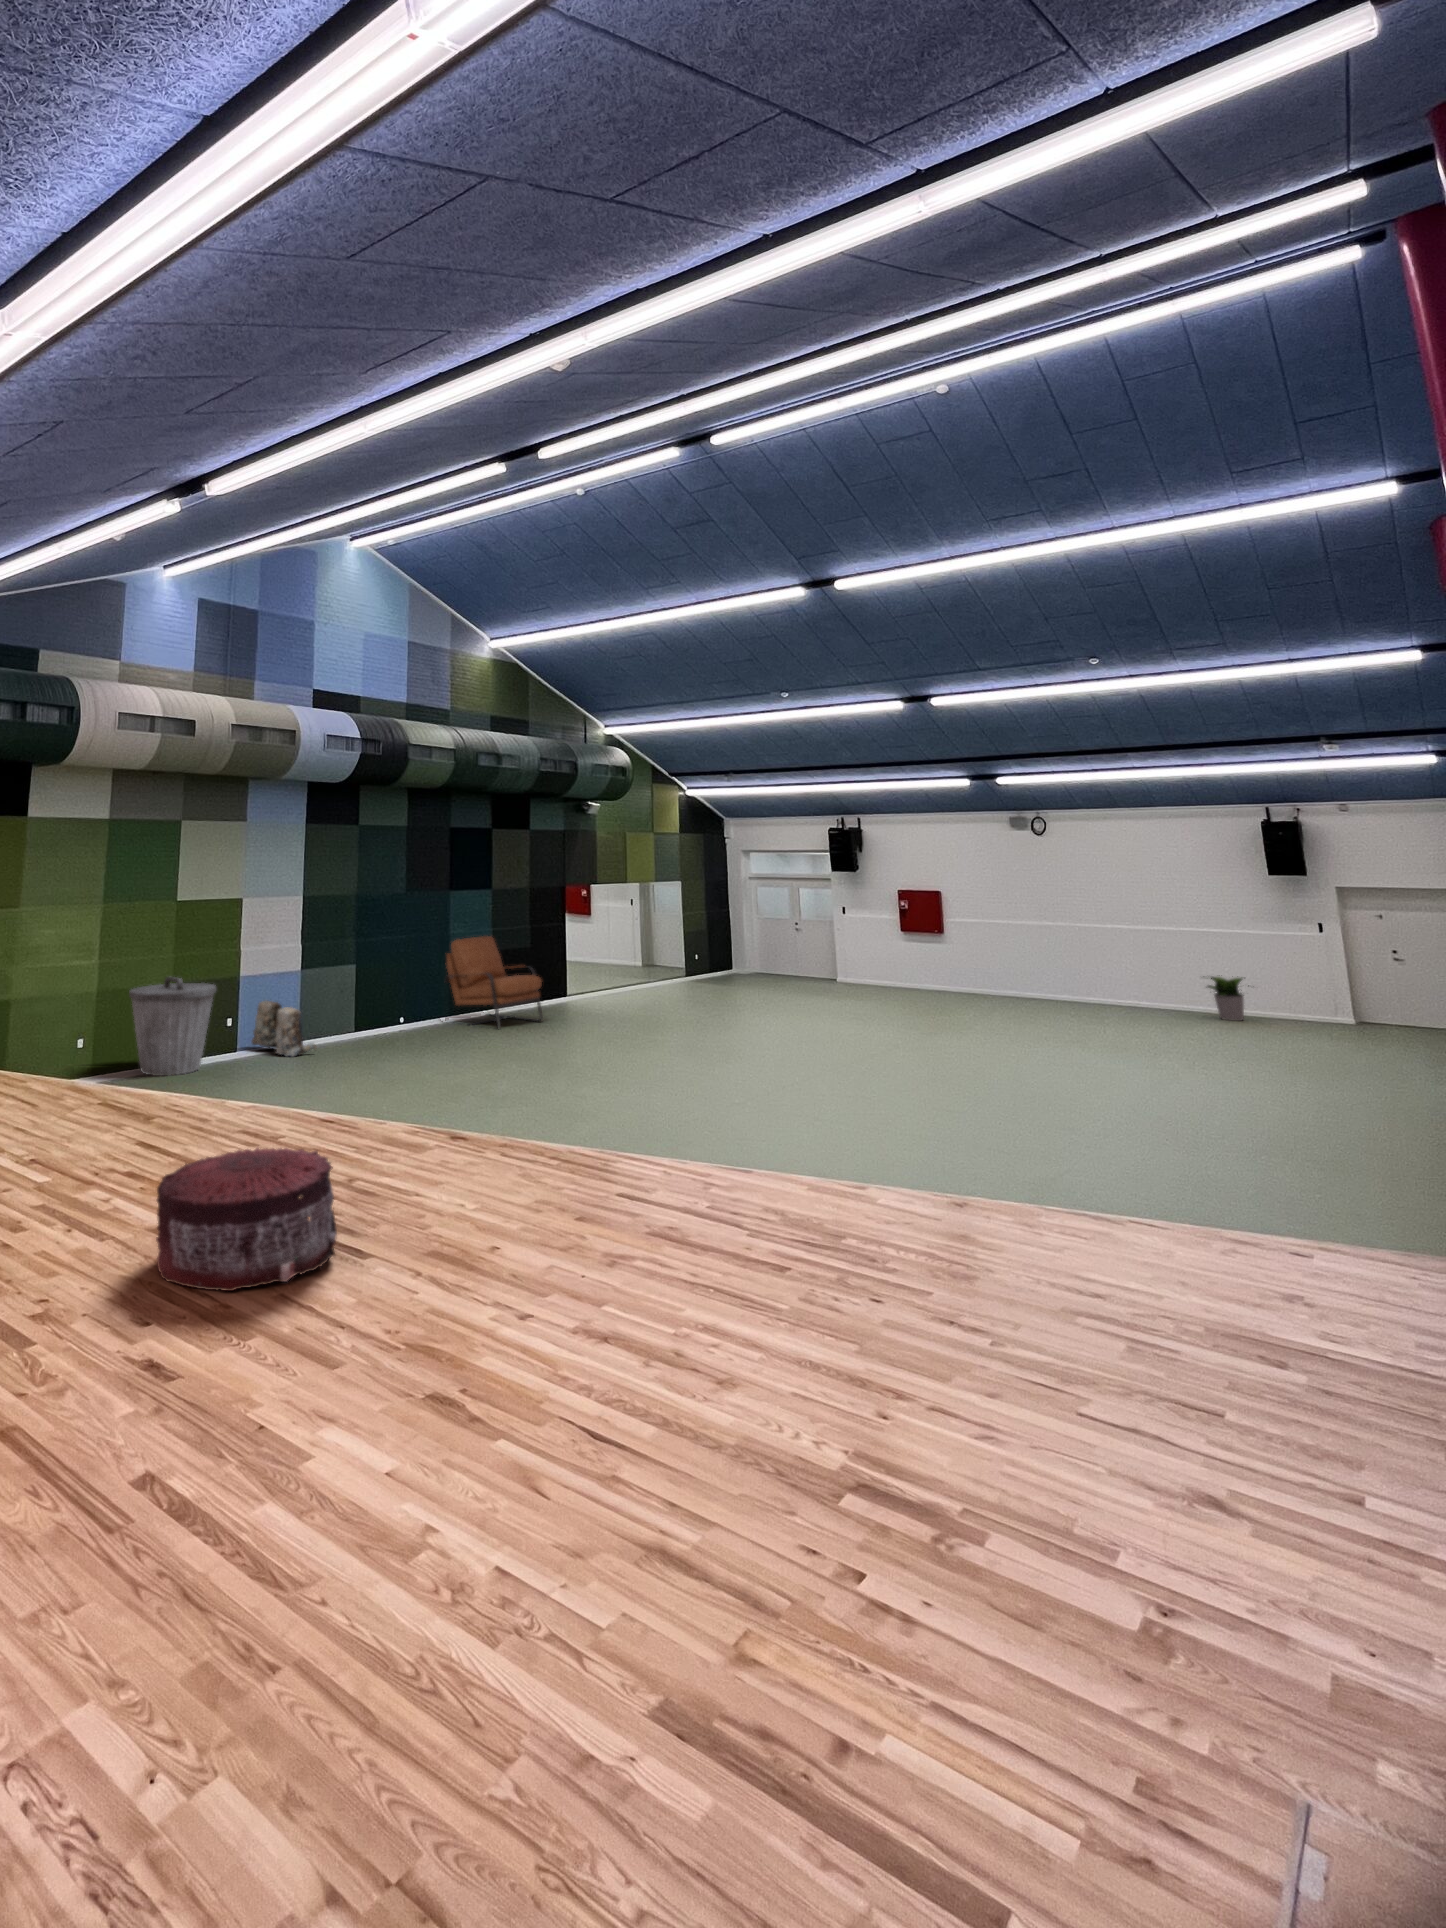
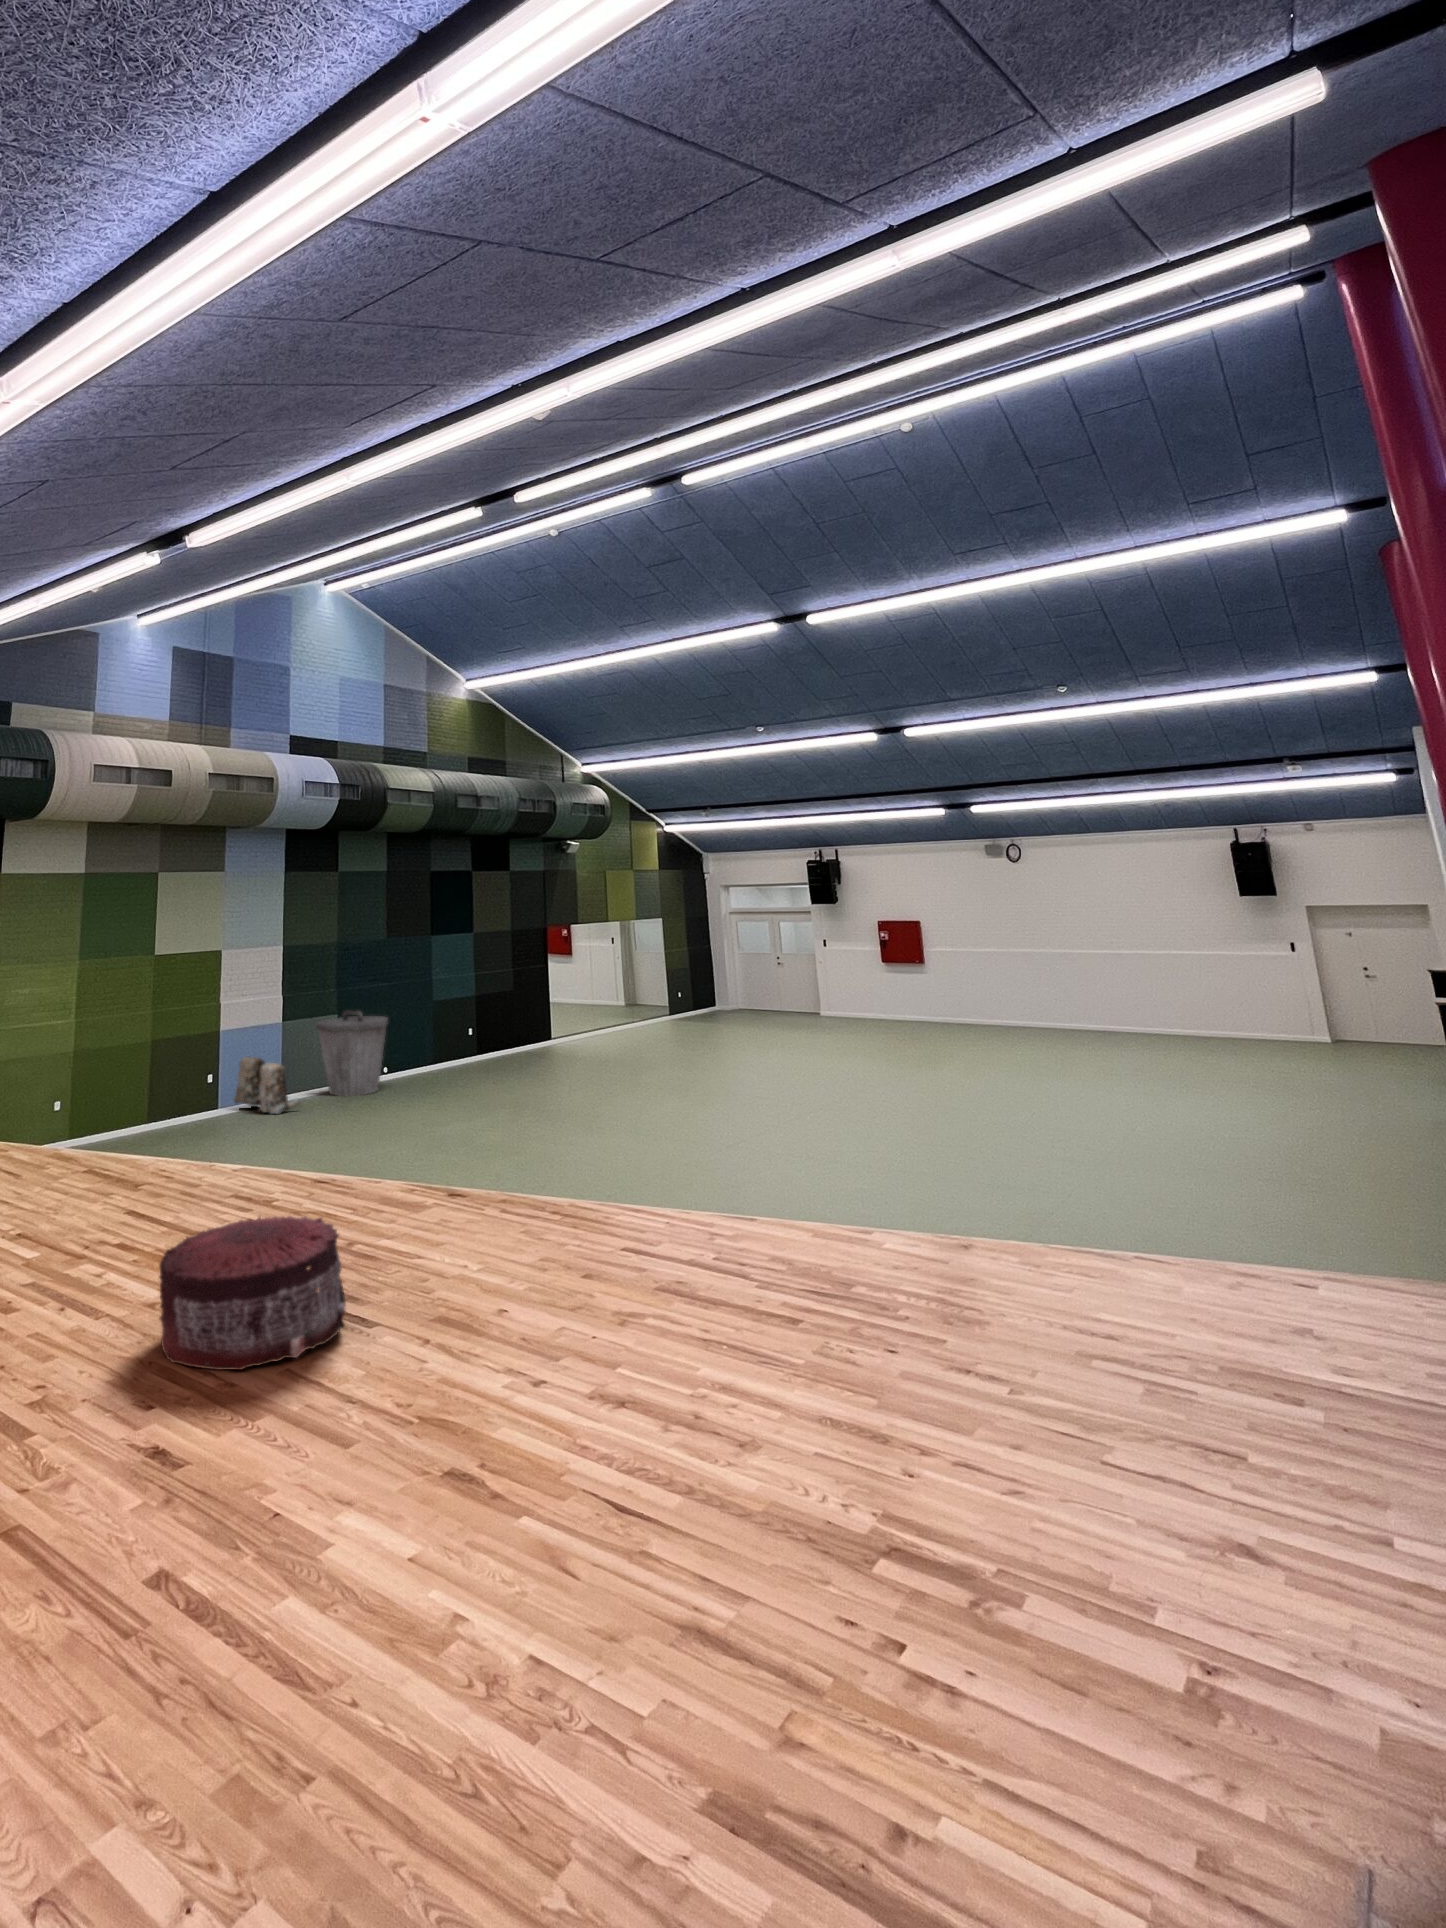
chair: present [444,936,543,1030] -> none [426,981,530,1078]
trash can: present [129,977,216,1076] -> present [316,1011,388,1096]
potted plant: present [1208,977,1249,1021] -> none [1180,996,1237,1041]

